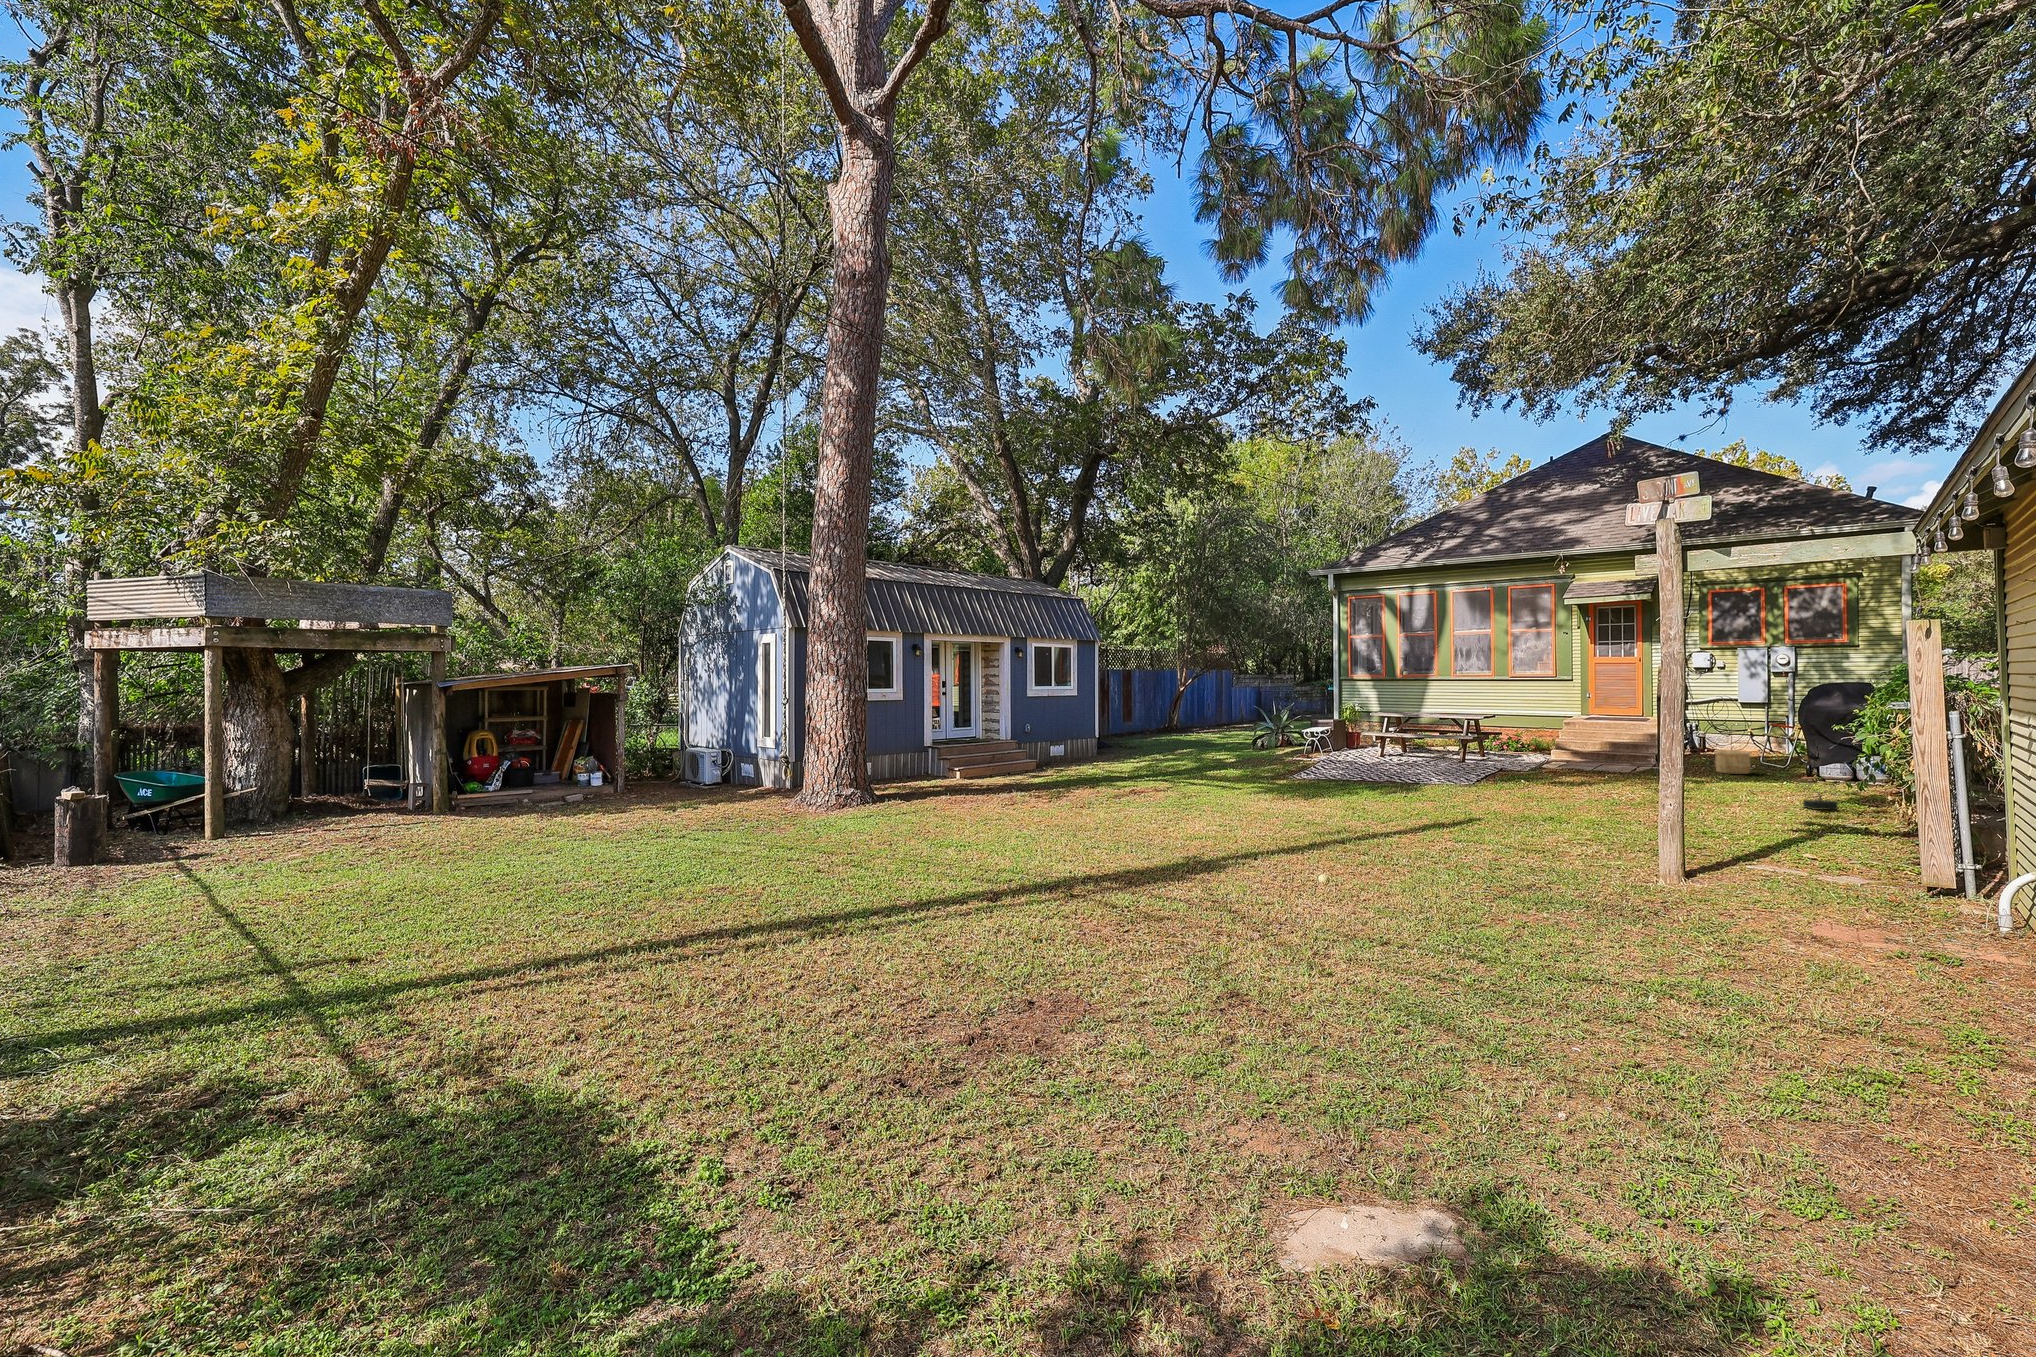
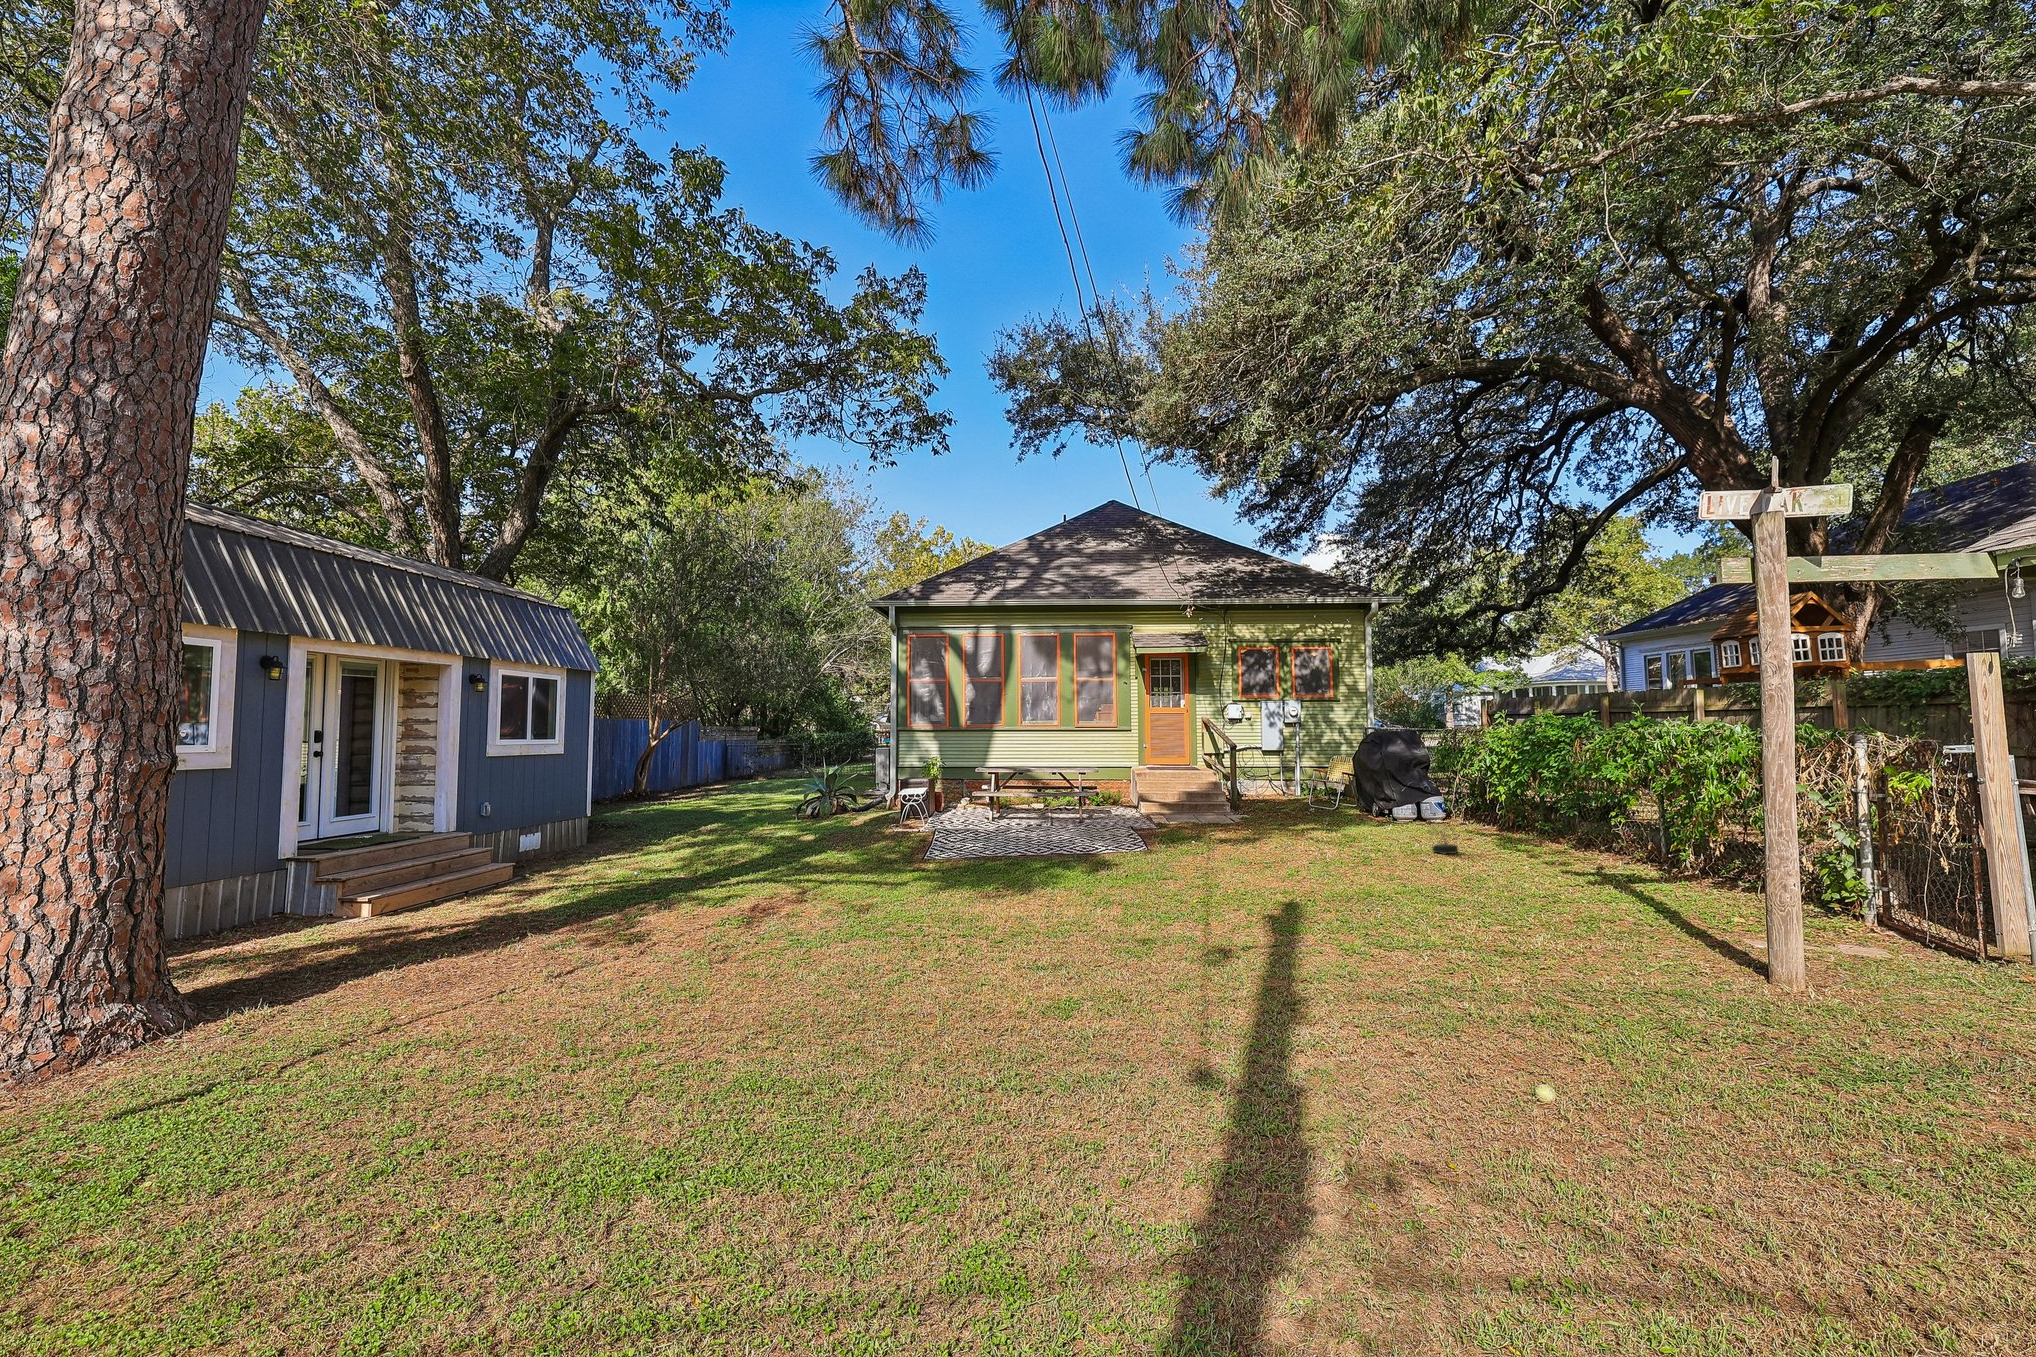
wooden bucket: present [1715,750,1751,774] -> none [1290,796,1318,819]

